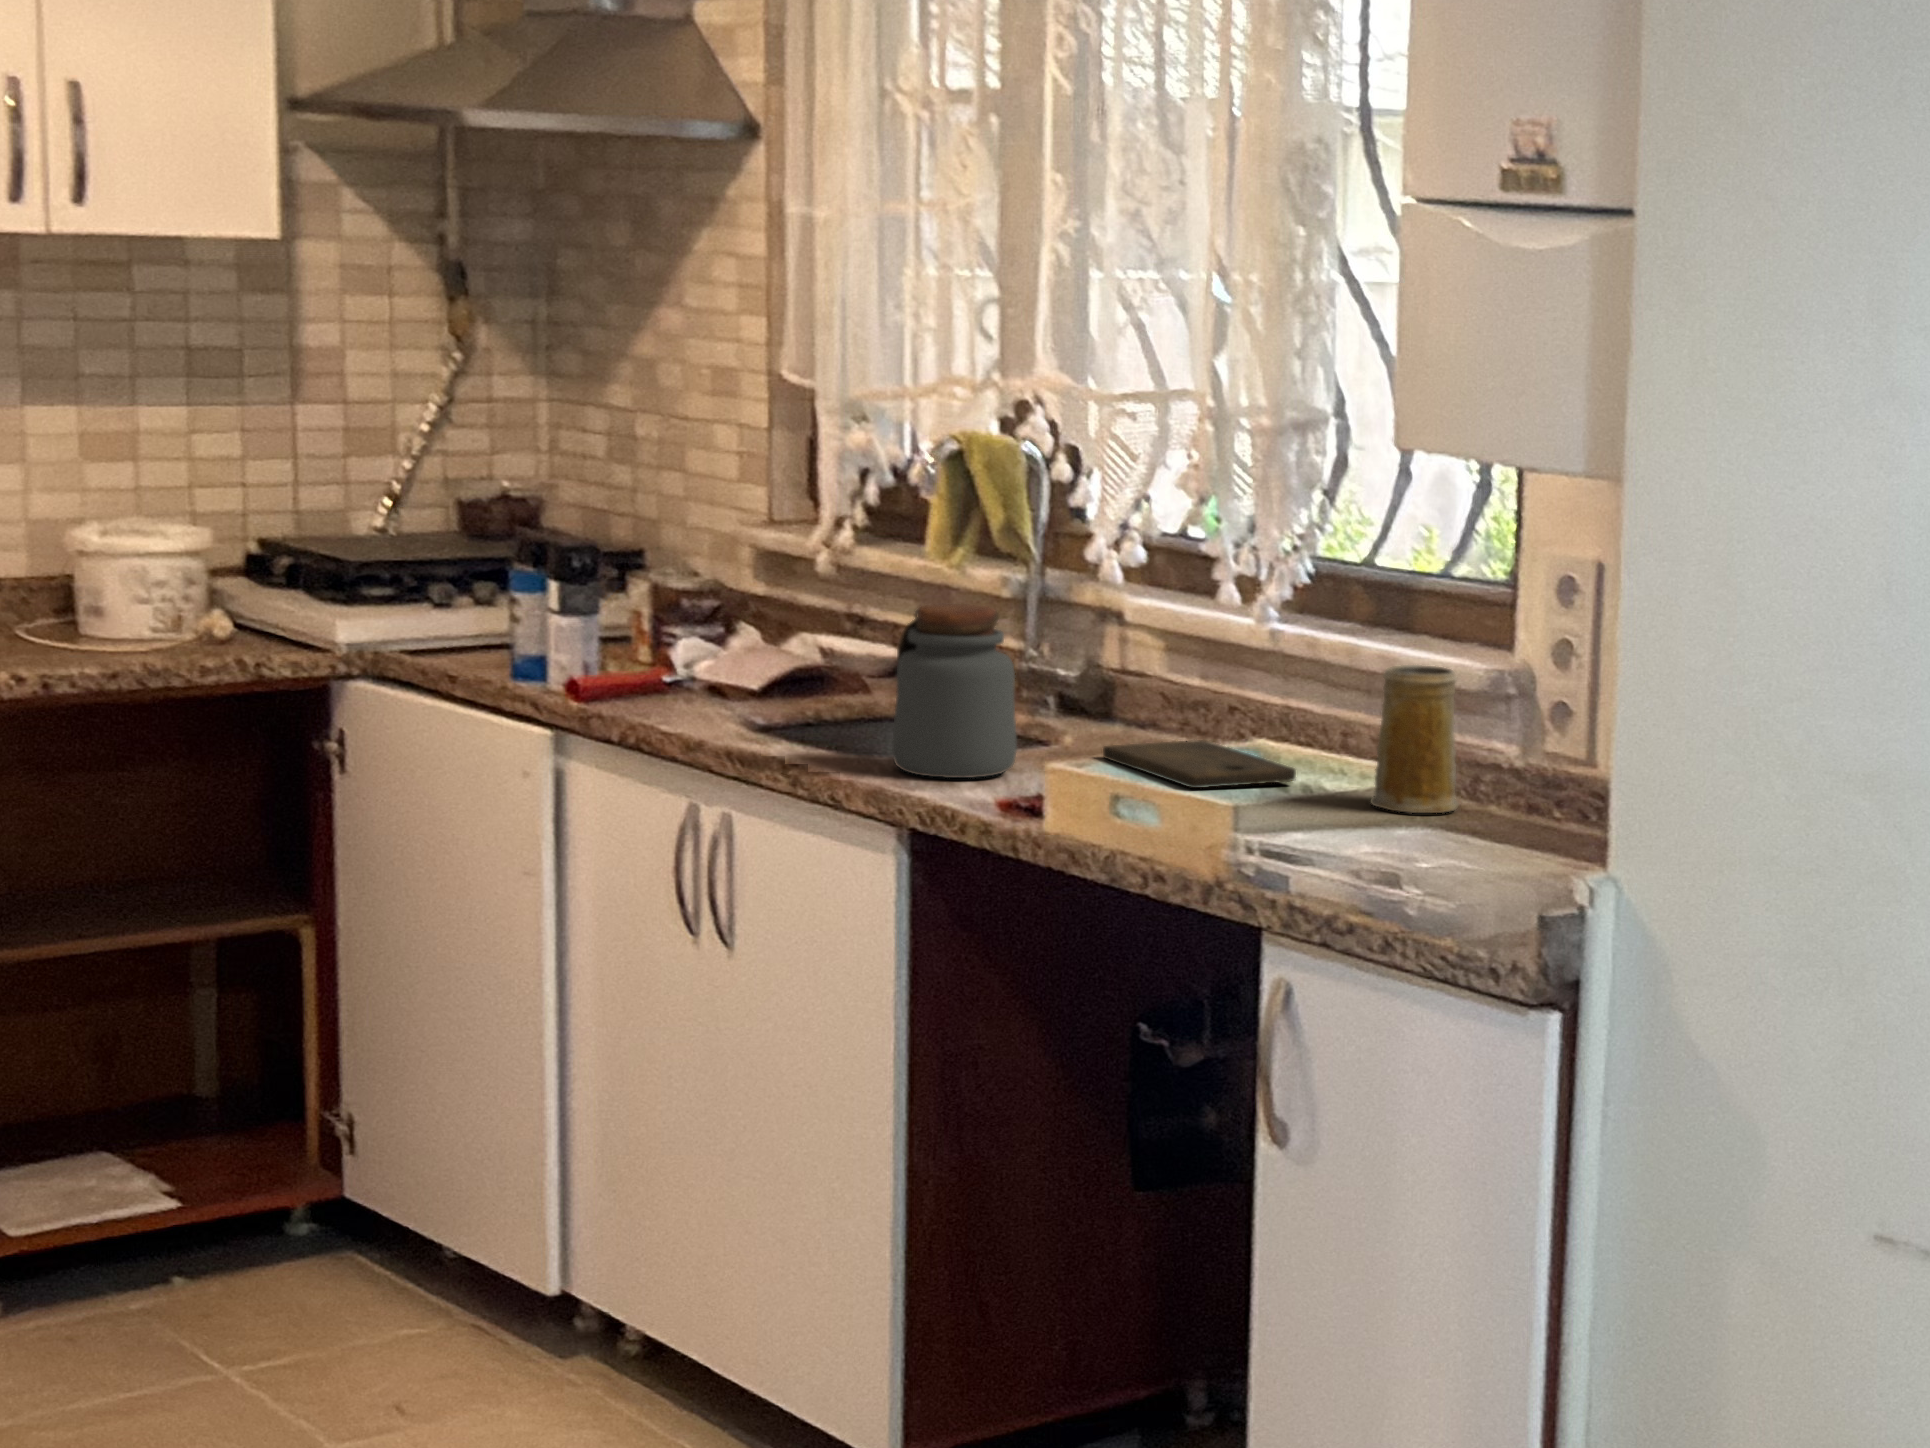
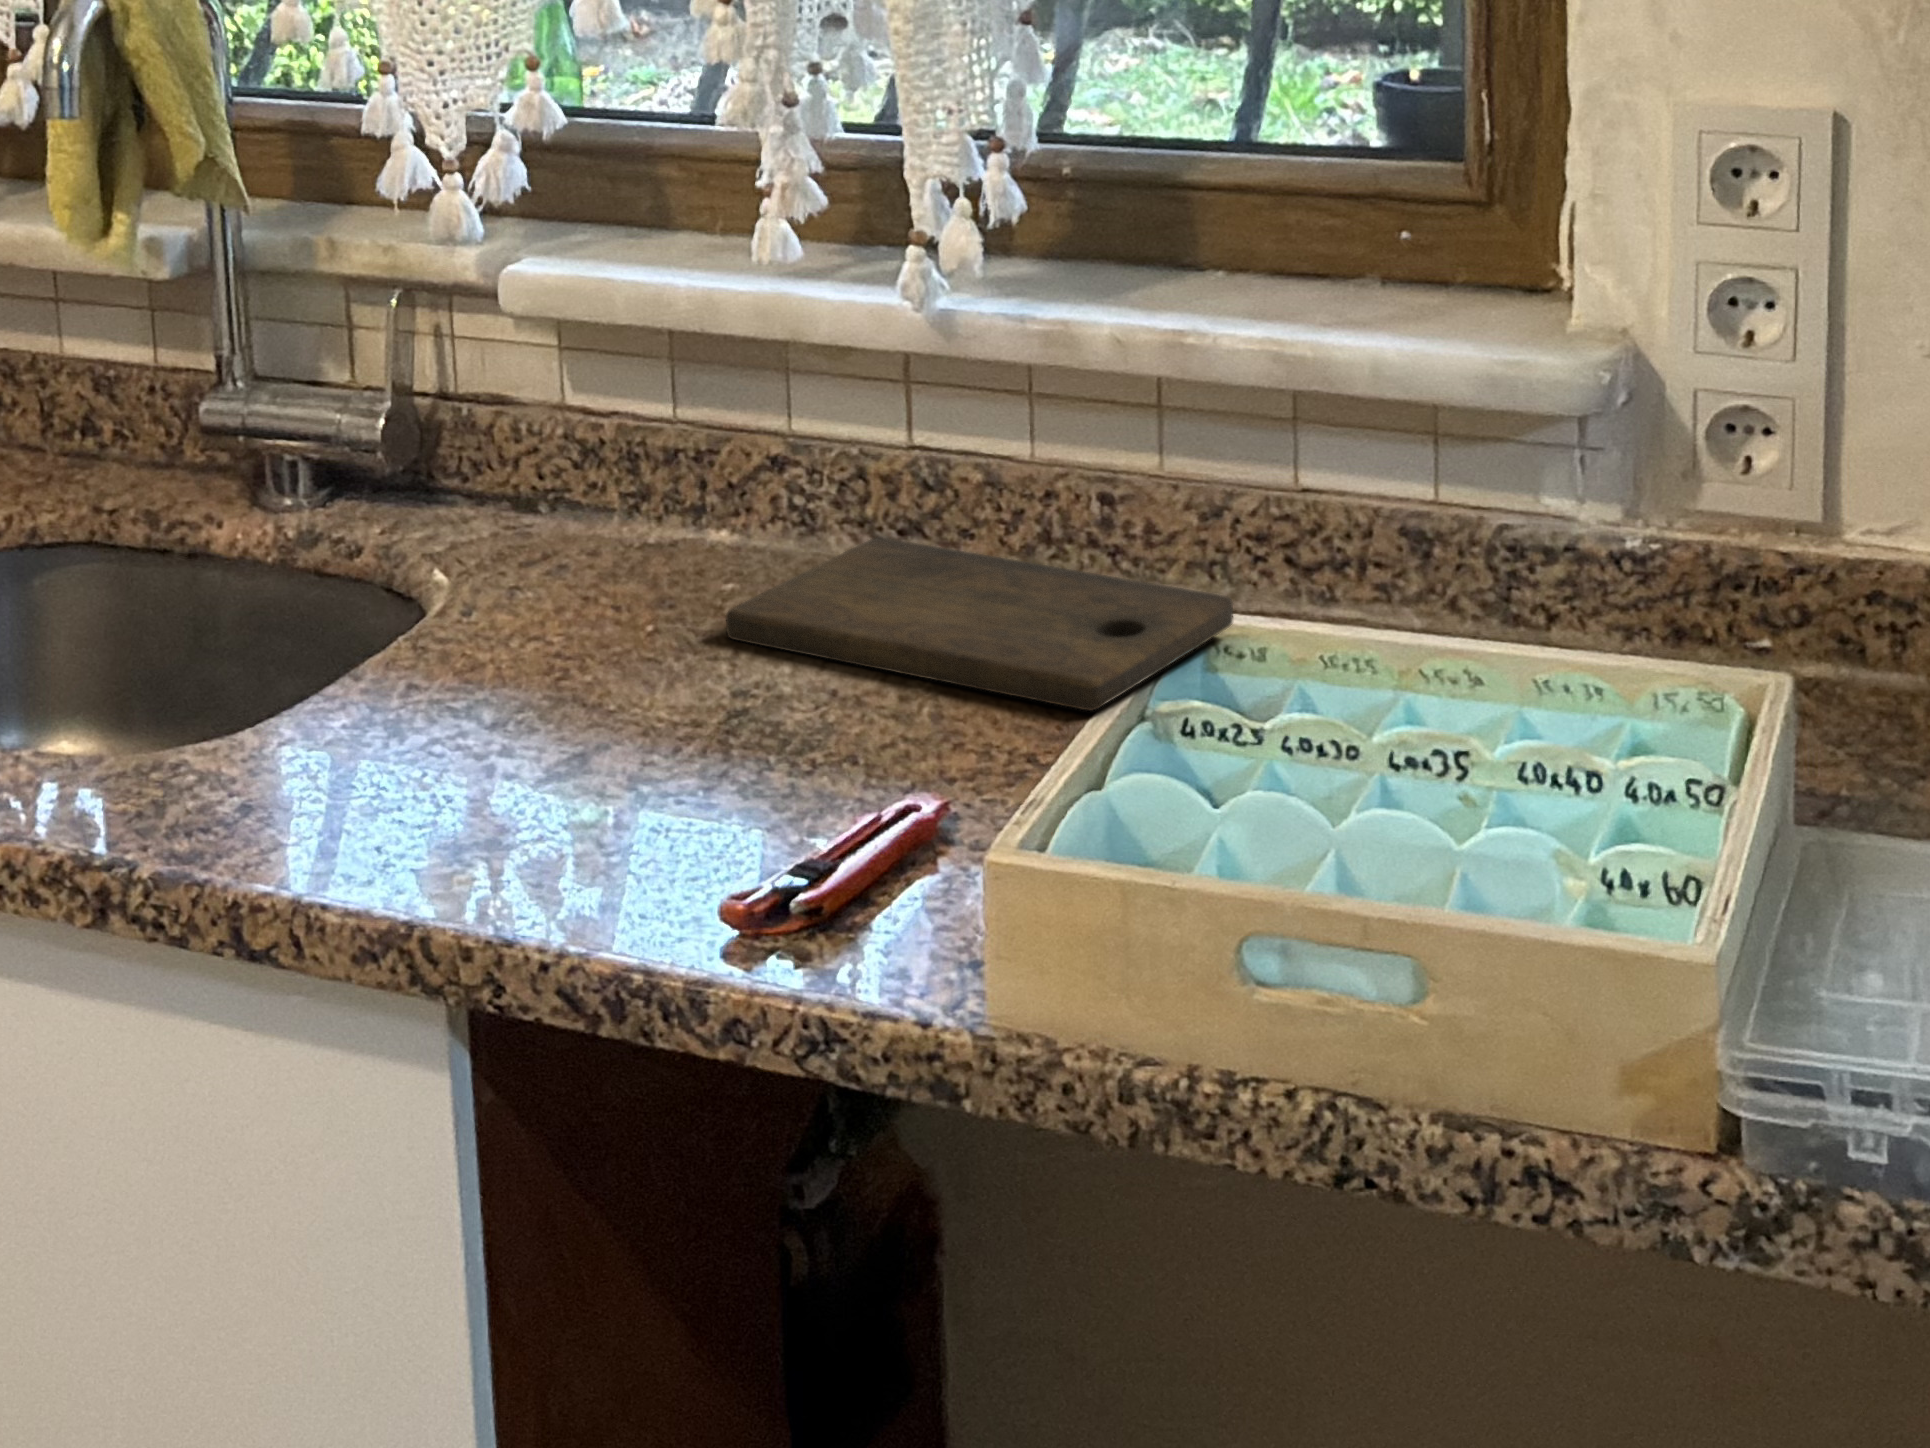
jar: present [892,604,1017,778] -> none [347,369,677,838]
mug: present [1371,665,1458,813] -> none [1462,318,1682,679]

